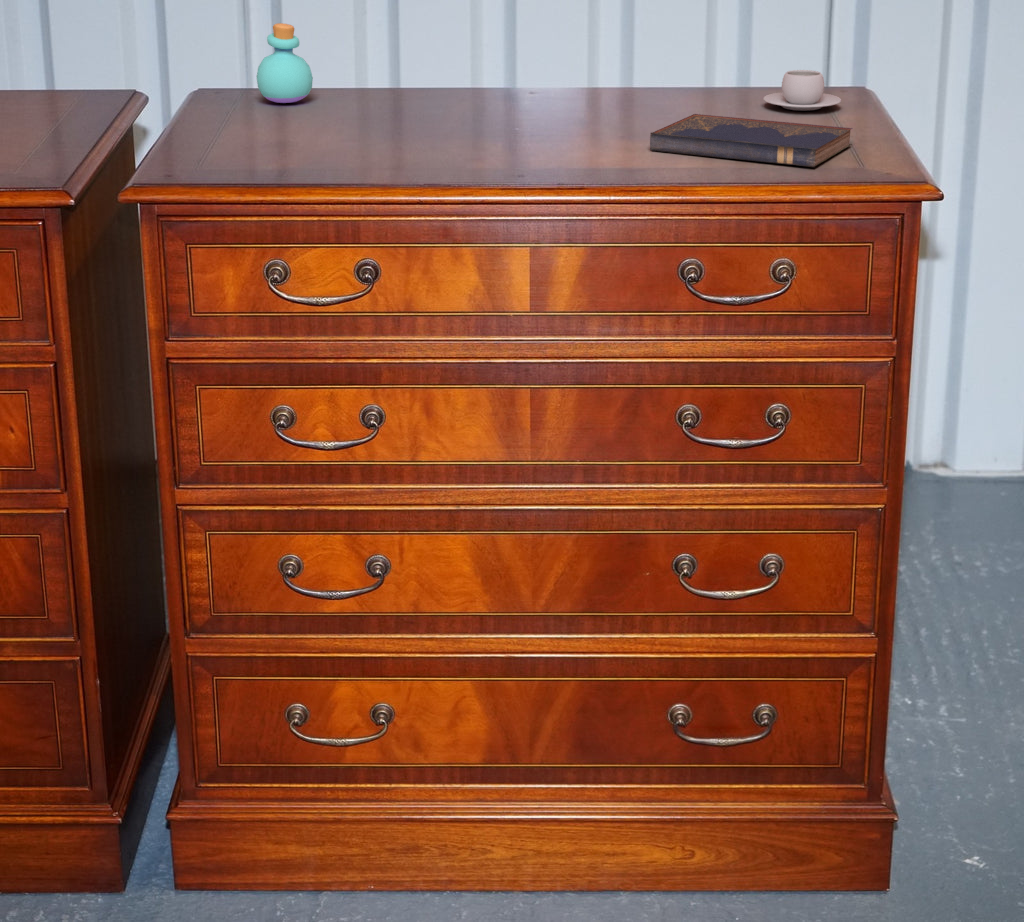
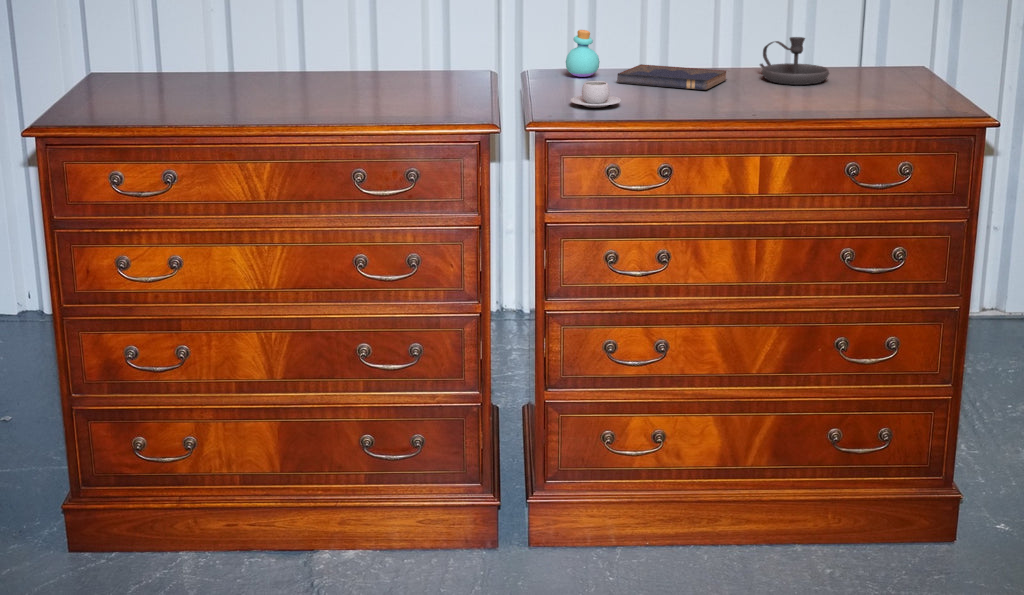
candlestick: none [581,38,693,120] -> present [760,37,829,85]
teacup: present [763,70,841,111] -> present [570,81,621,108]
hardcover book: present [650,114,852,167] -> present [617,64,727,90]

